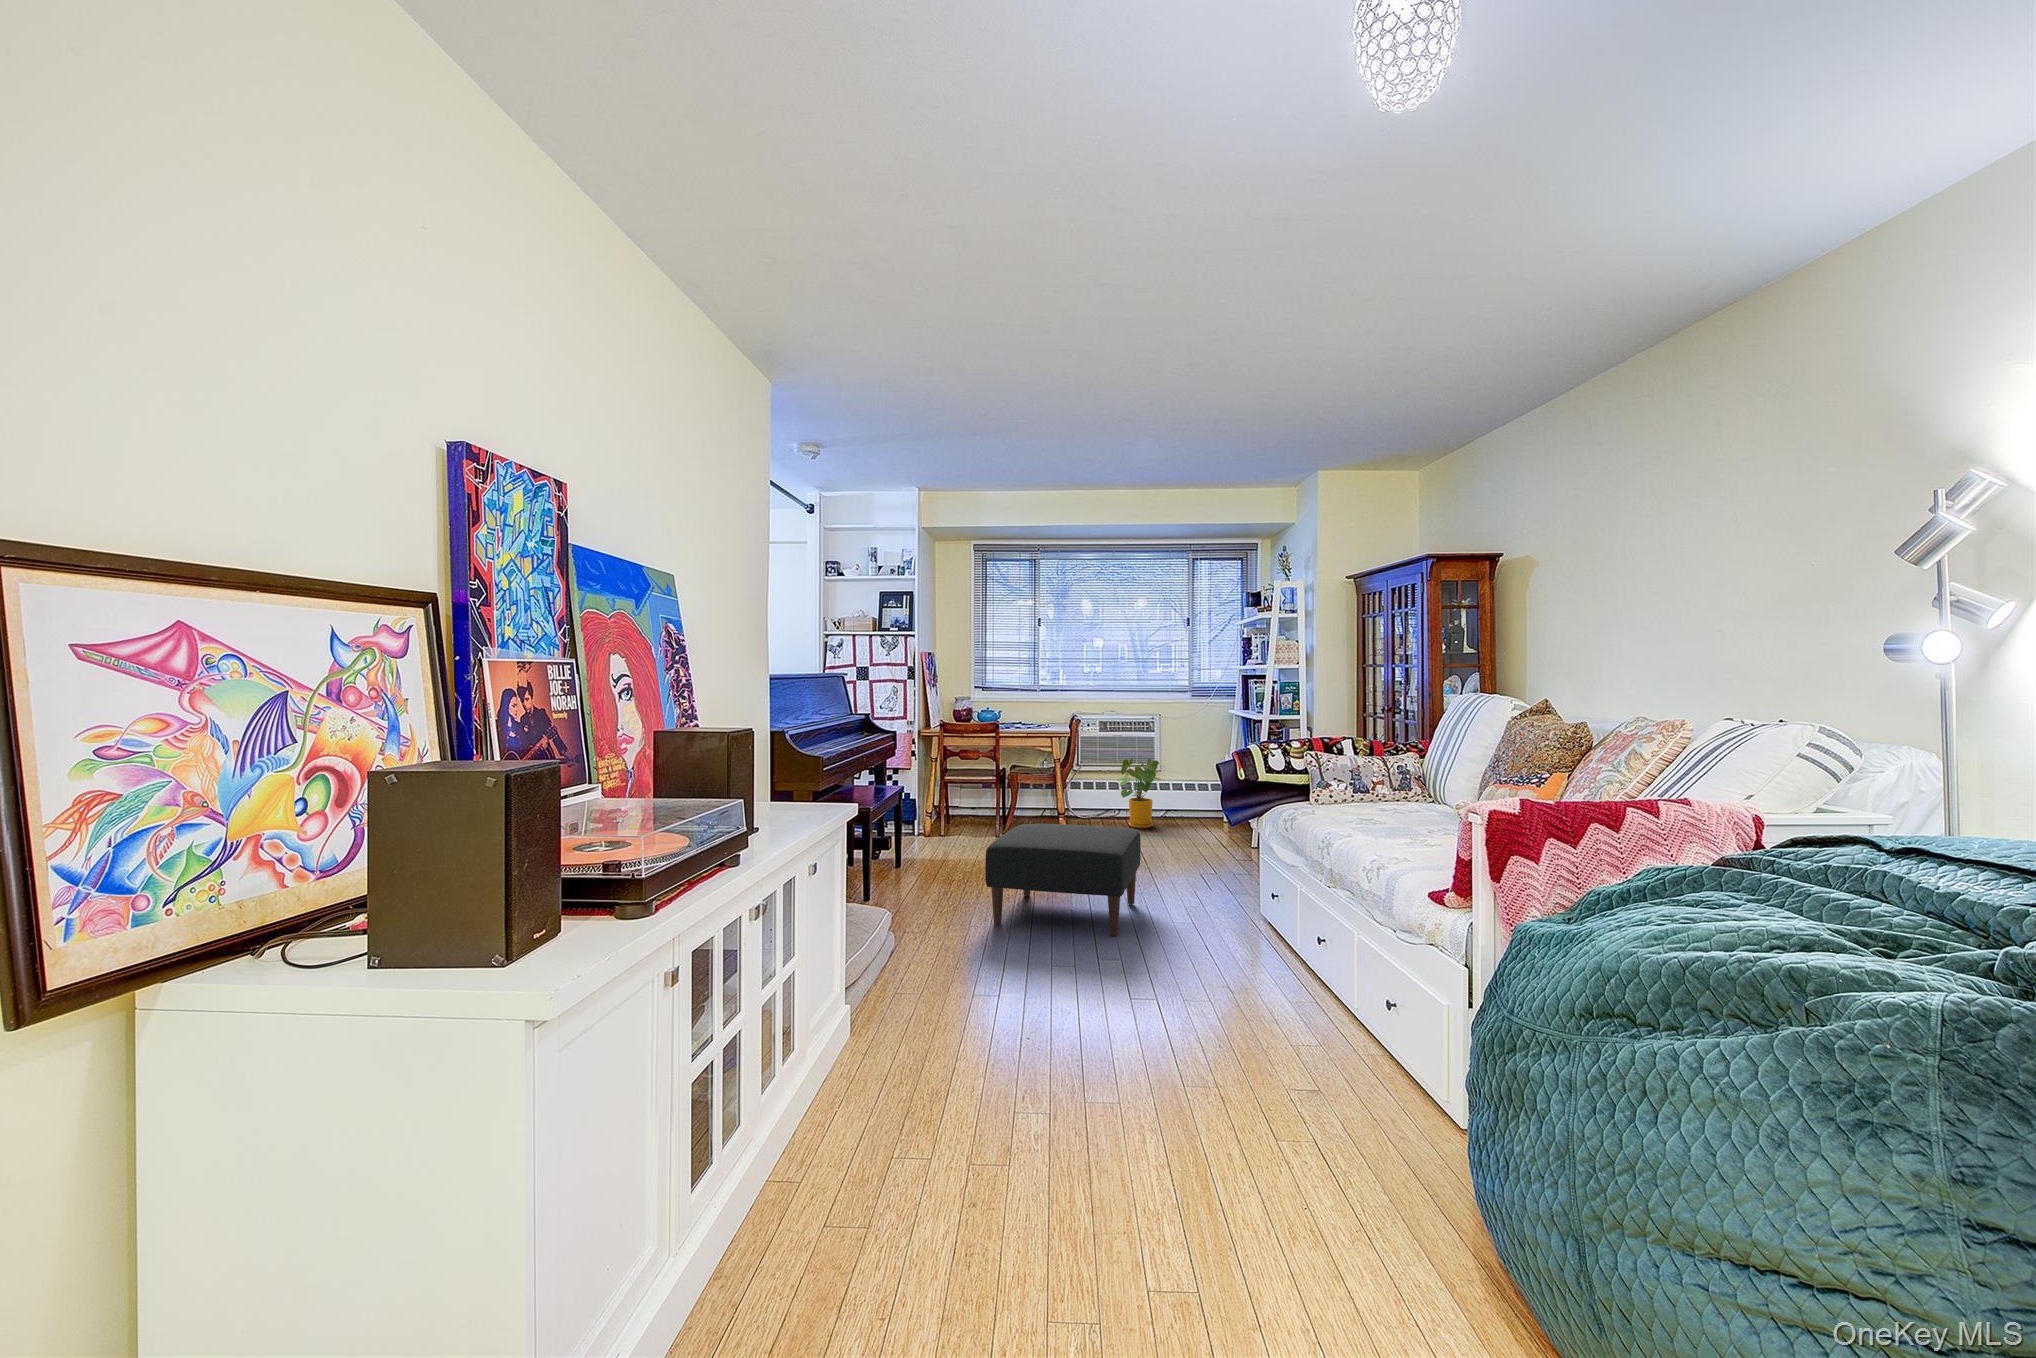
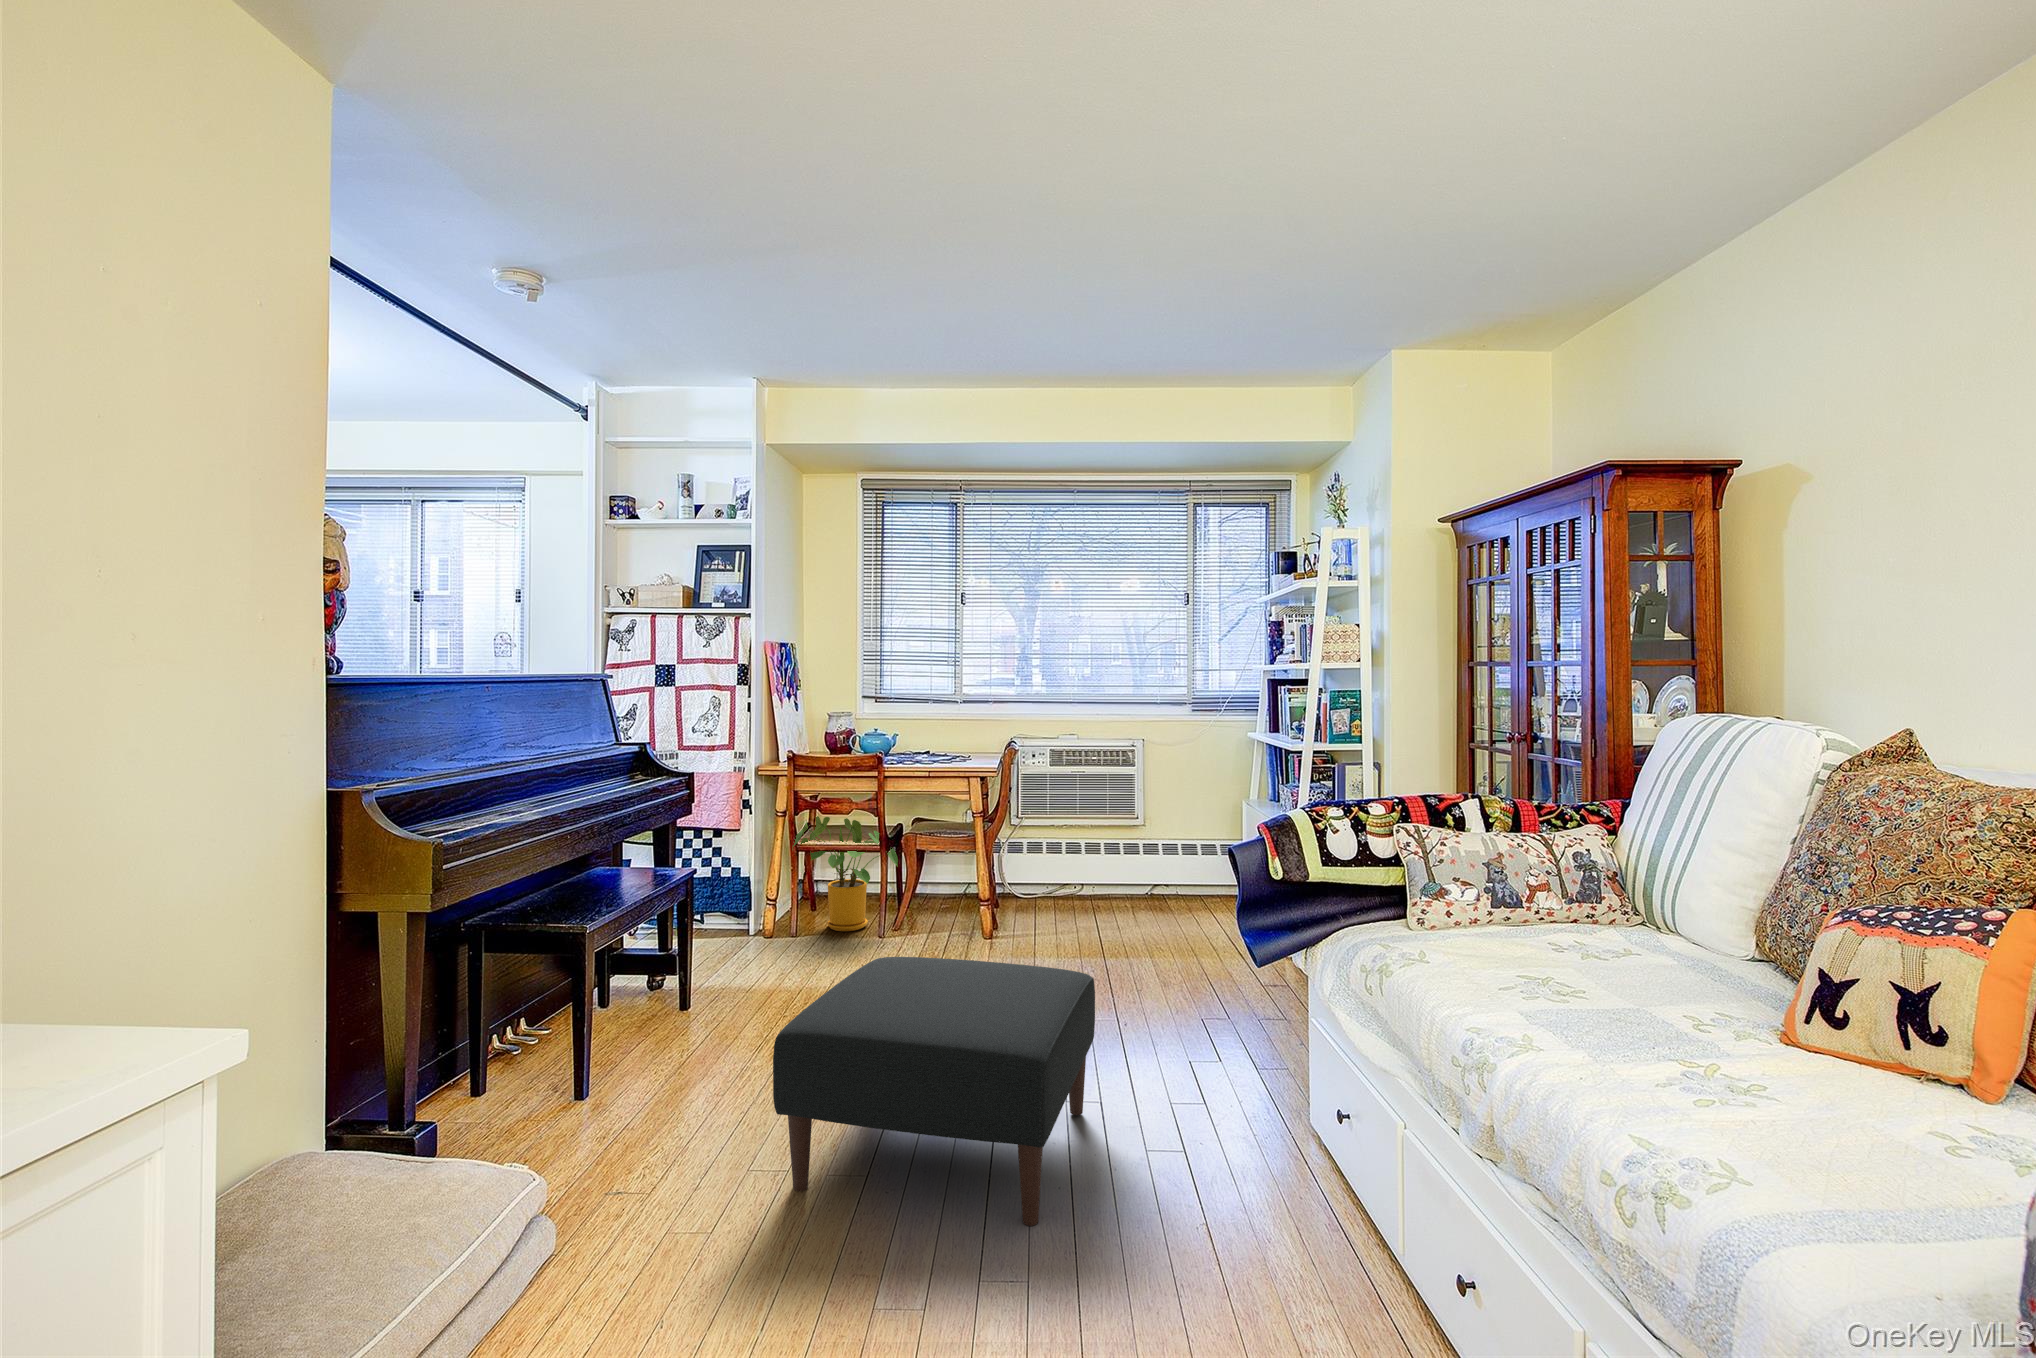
house plant: present [1118,759,1161,828] -> present [792,816,898,931]

